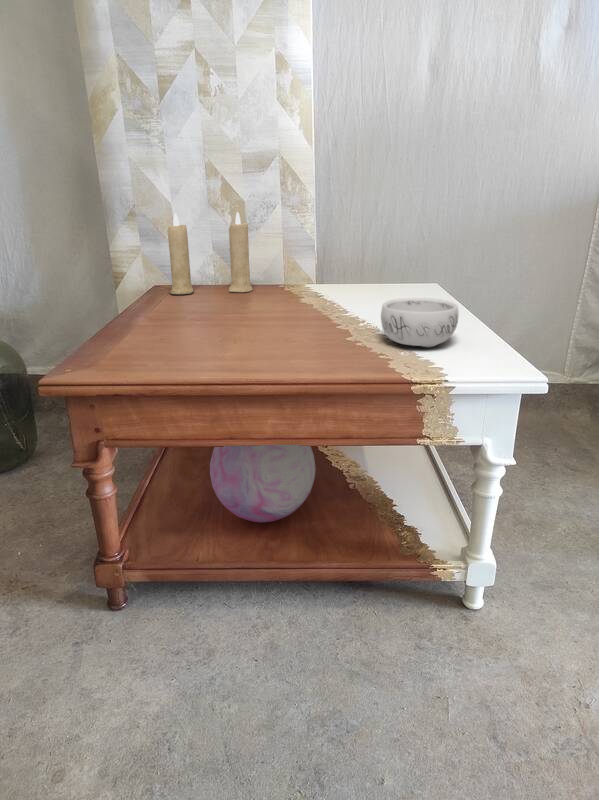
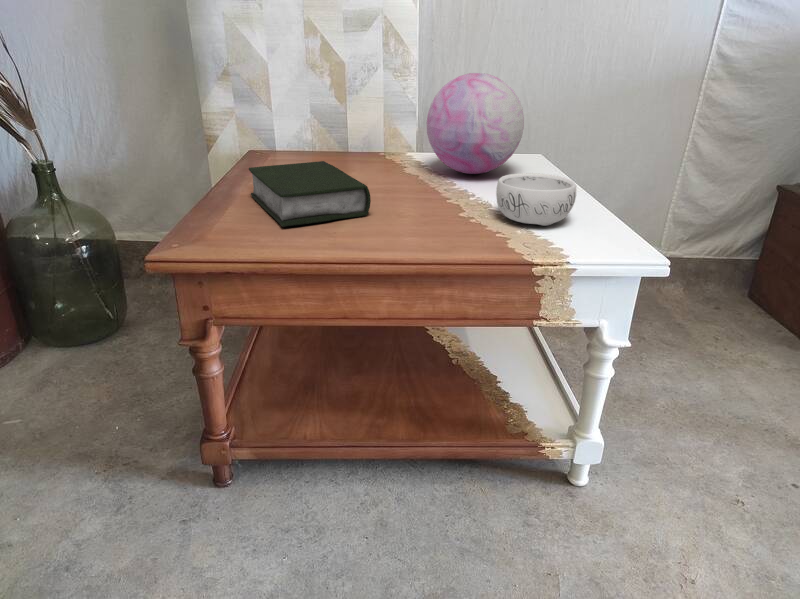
candle: present [167,212,253,294] -> none [262,72,354,161]
book: none [146,292,259,352] -> present [249,161,371,227]
decorative orb: present [210,445,315,522] -> present [426,73,524,174]

